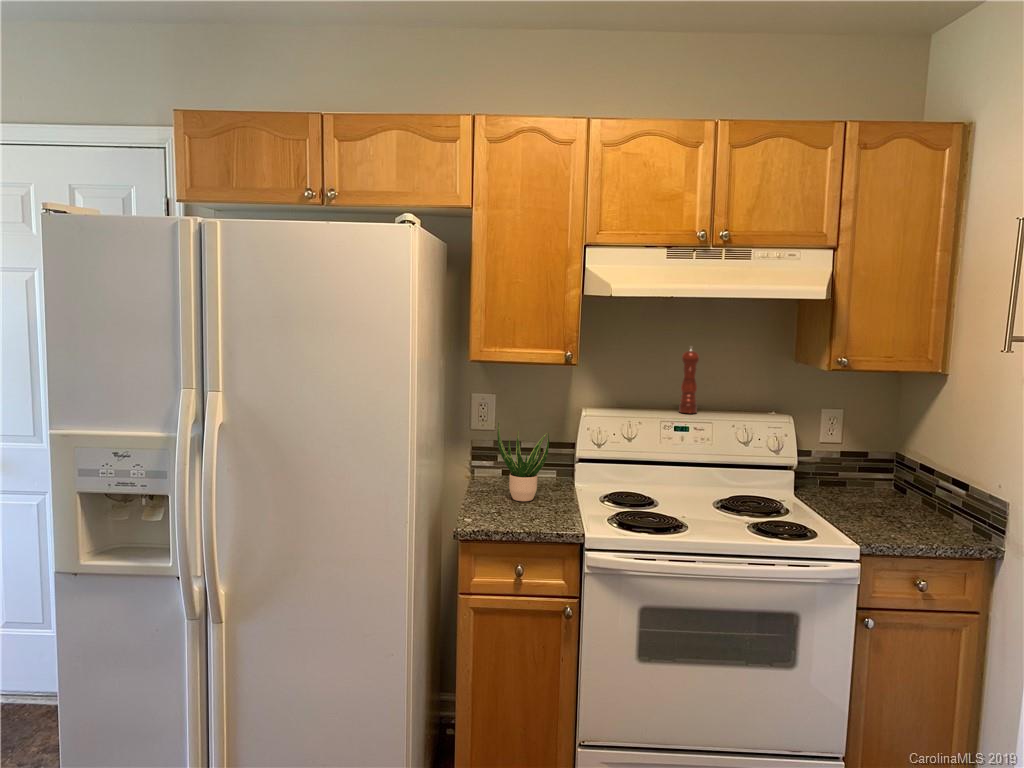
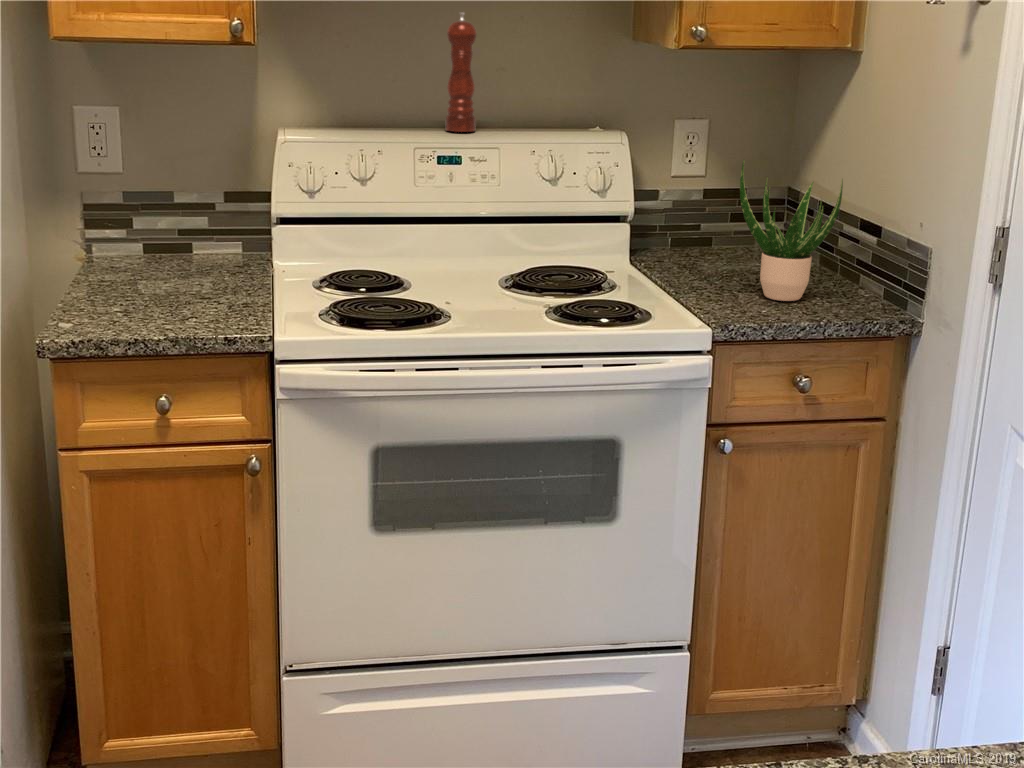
potted plant: present [497,423,549,501] -> present [740,161,843,301]

